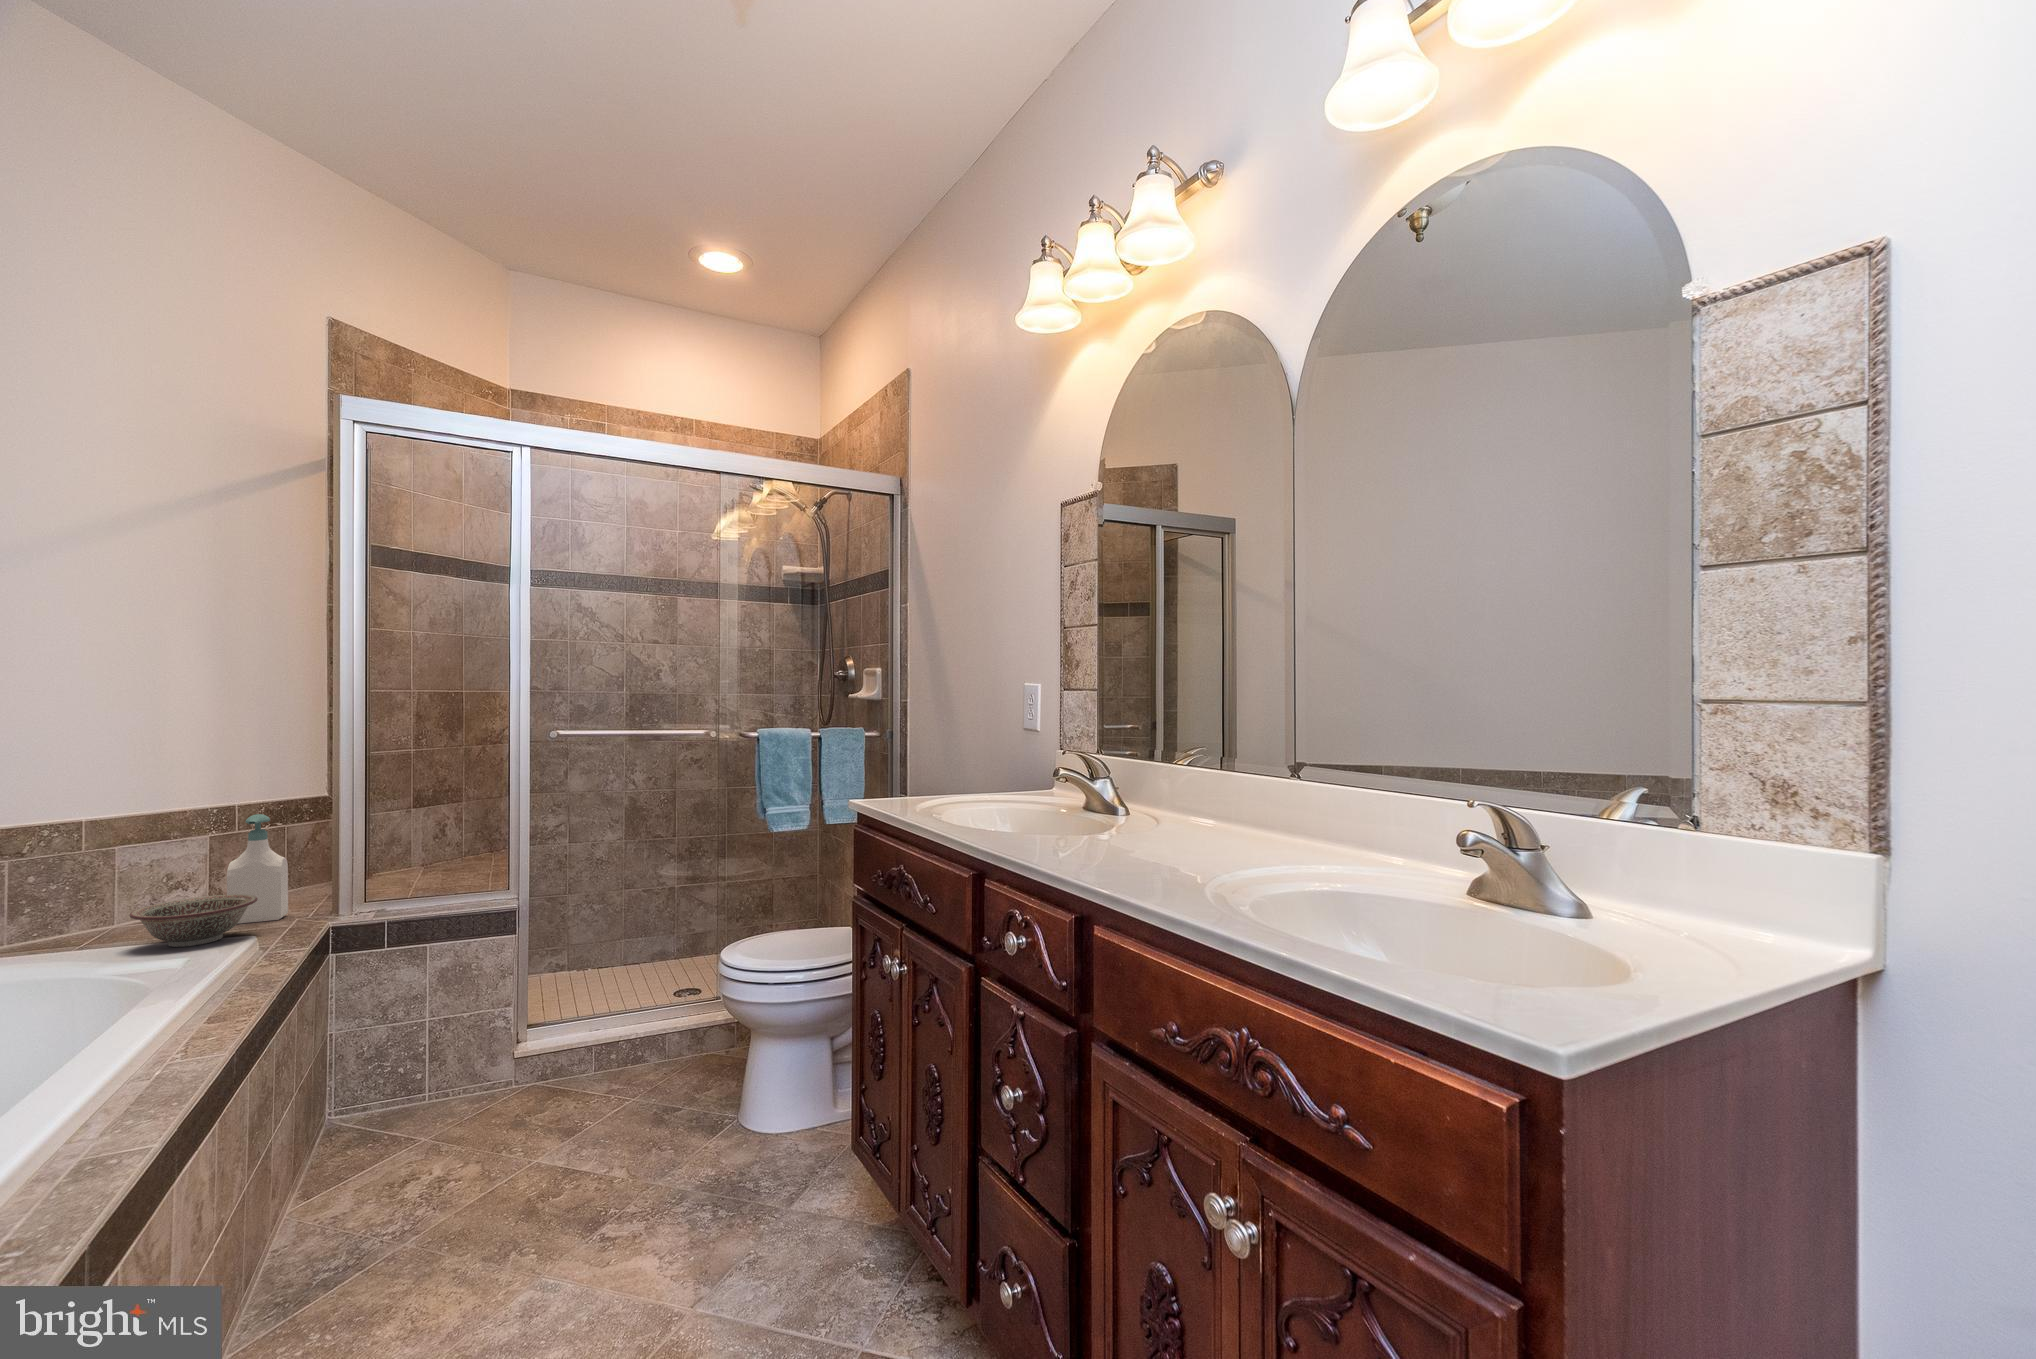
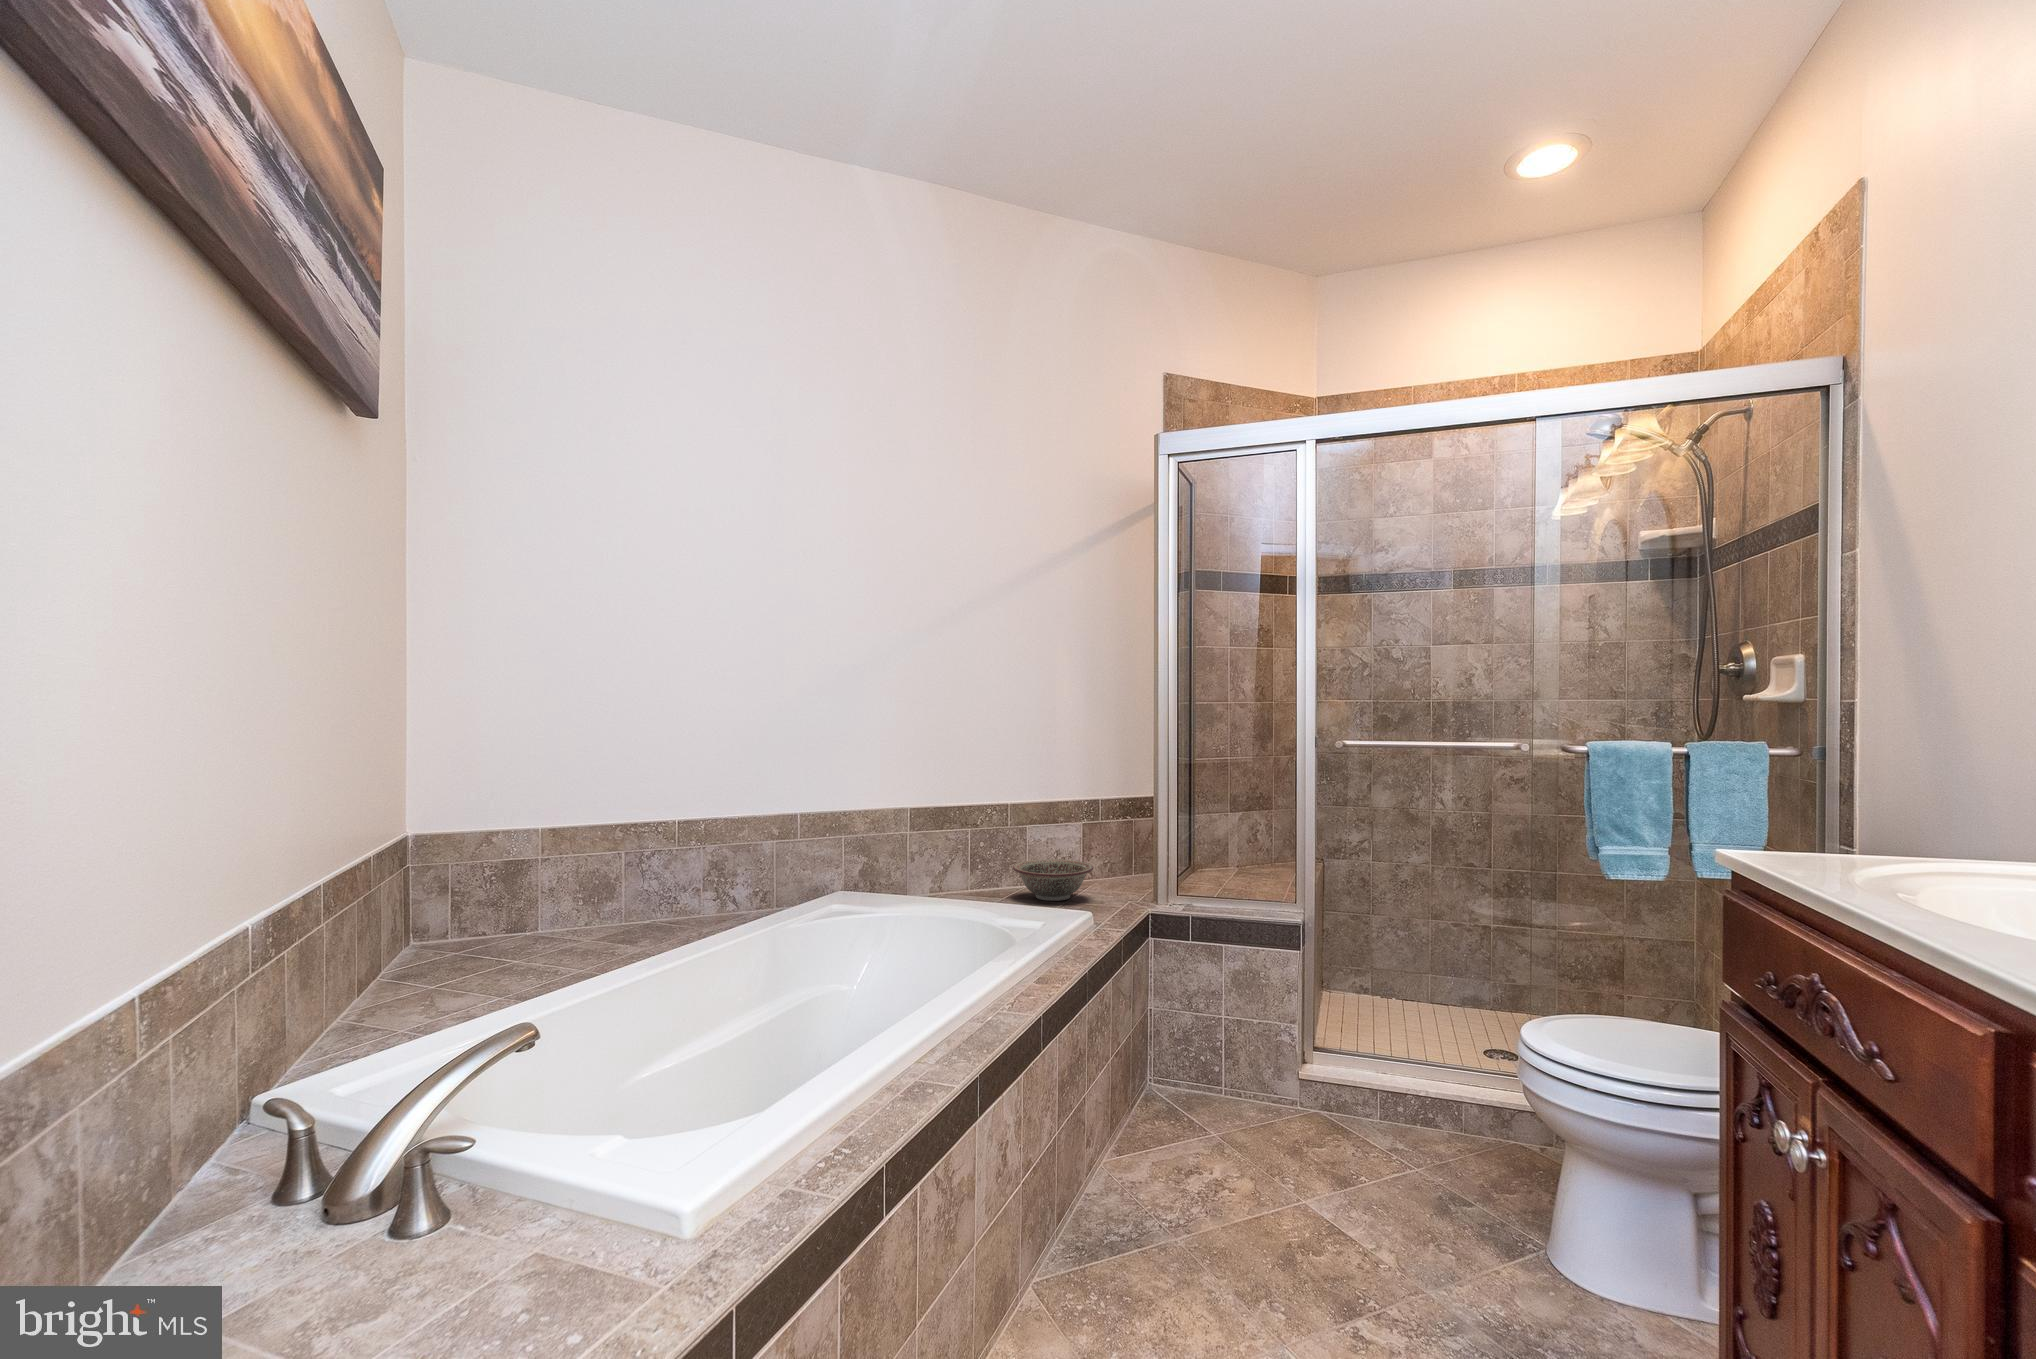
soap bottle: present [227,814,288,924] -> none [1079,793,1121,889]

